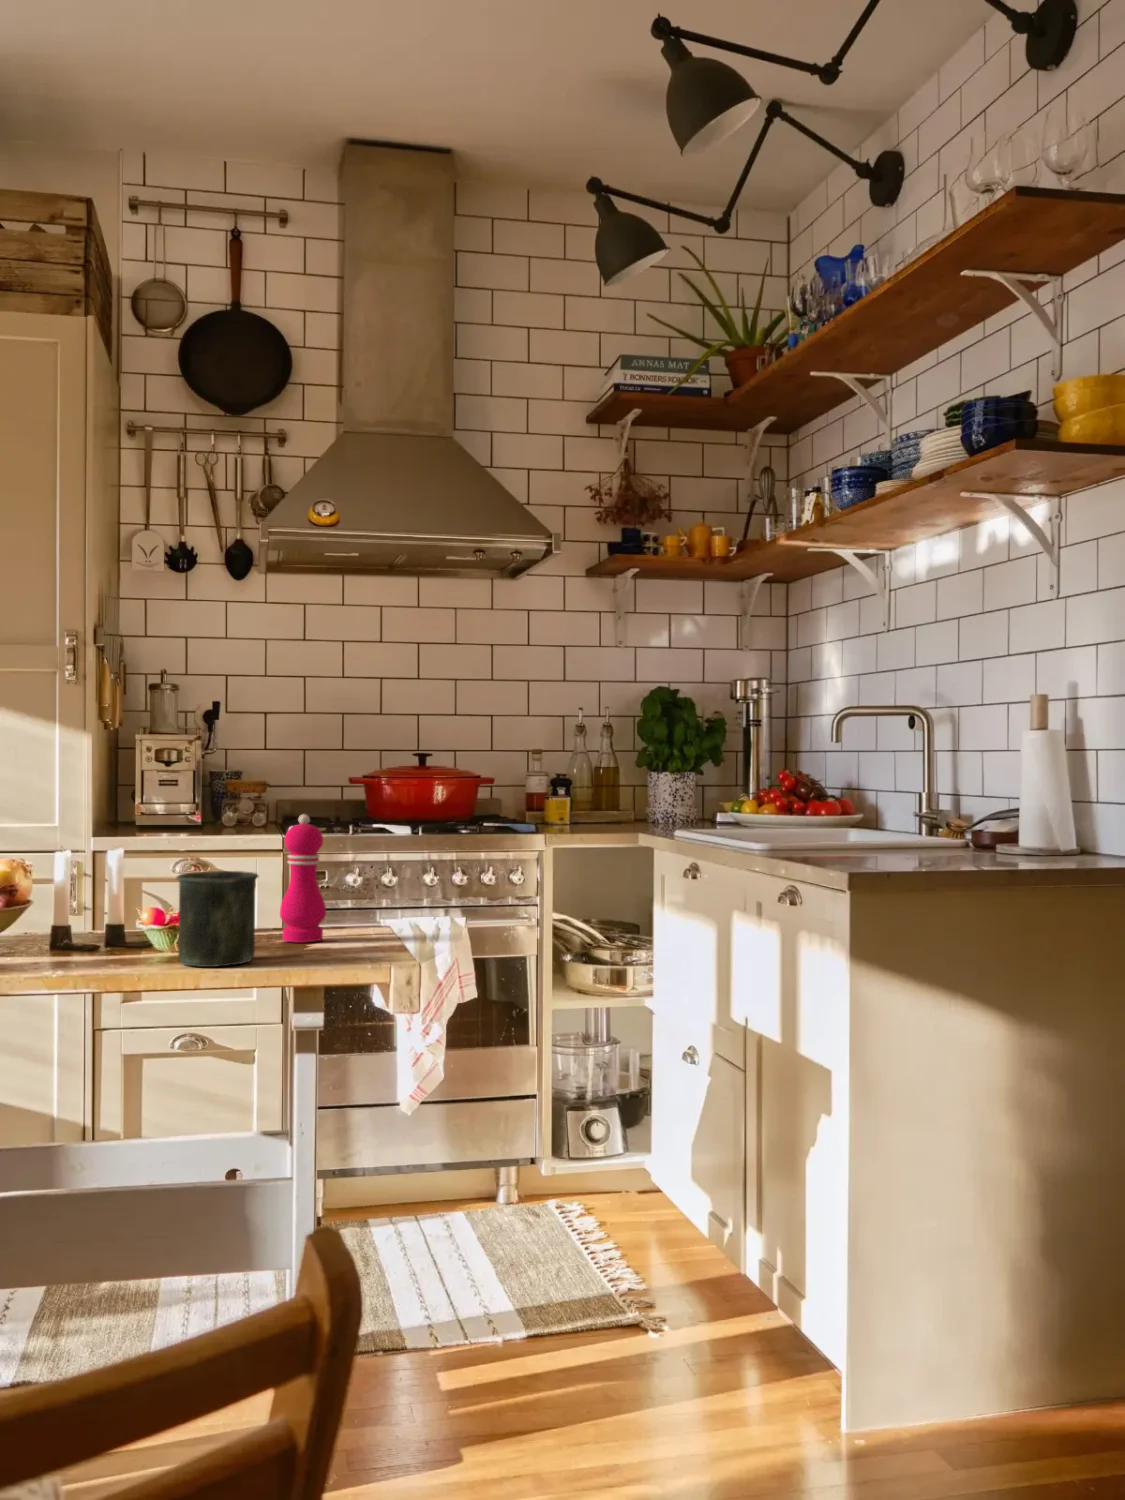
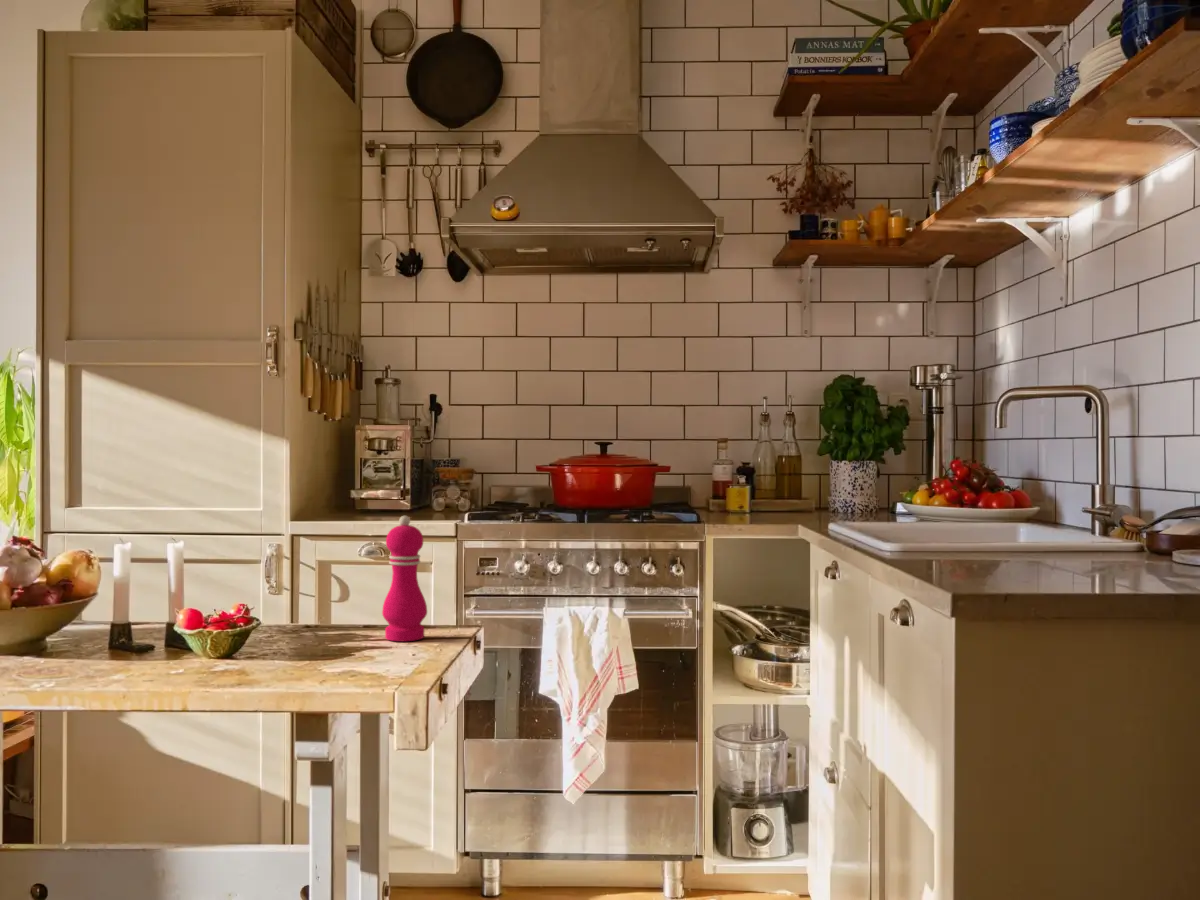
mug: present [177,871,258,967] -> none [254,574,338,669]

